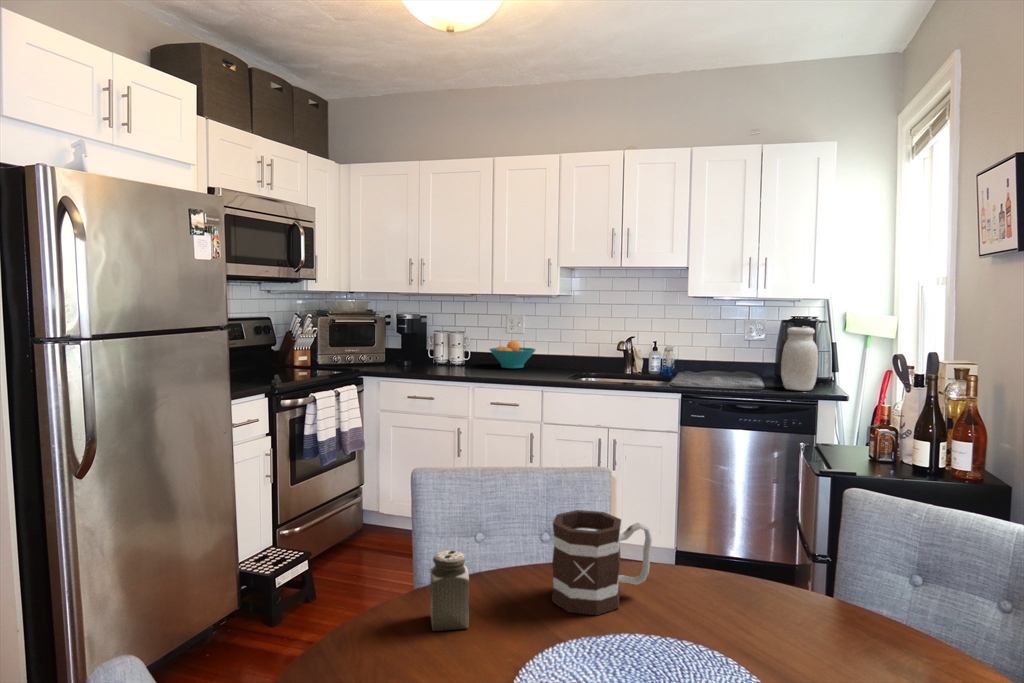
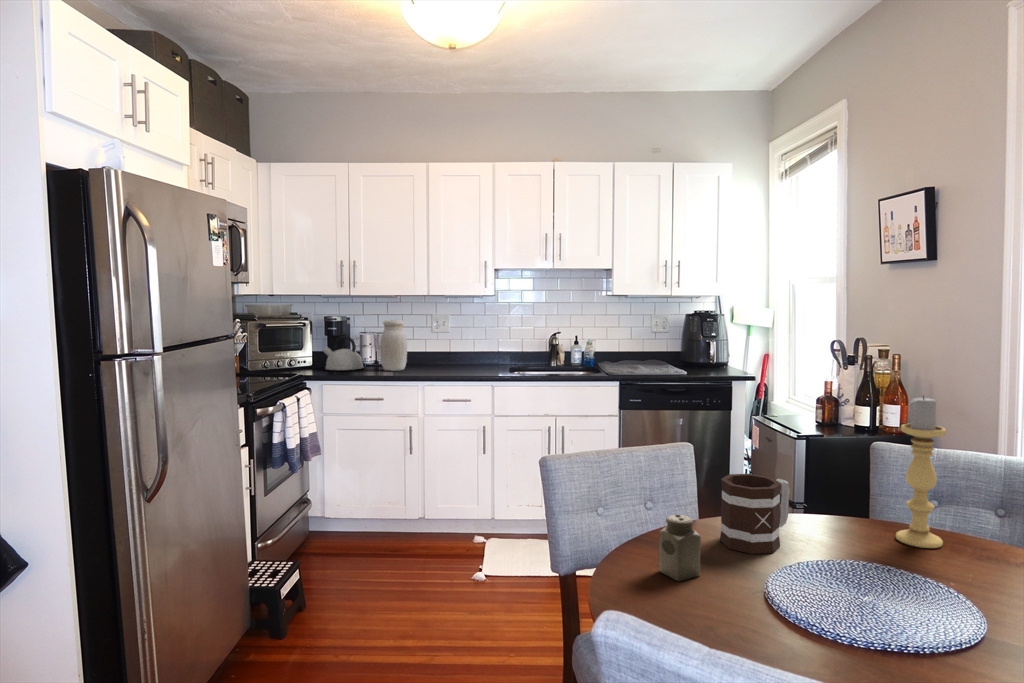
jar: present [781,327,818,391] -> present [380,320,407,371]
kettle: none [392,333,430,367] -> present [323,336,363,370]
fruit bowl: present [489,341,535,368] -> none [425,340,470,366]
candle holder: none [791,430,856,645] -> present [896,396,946,548]

